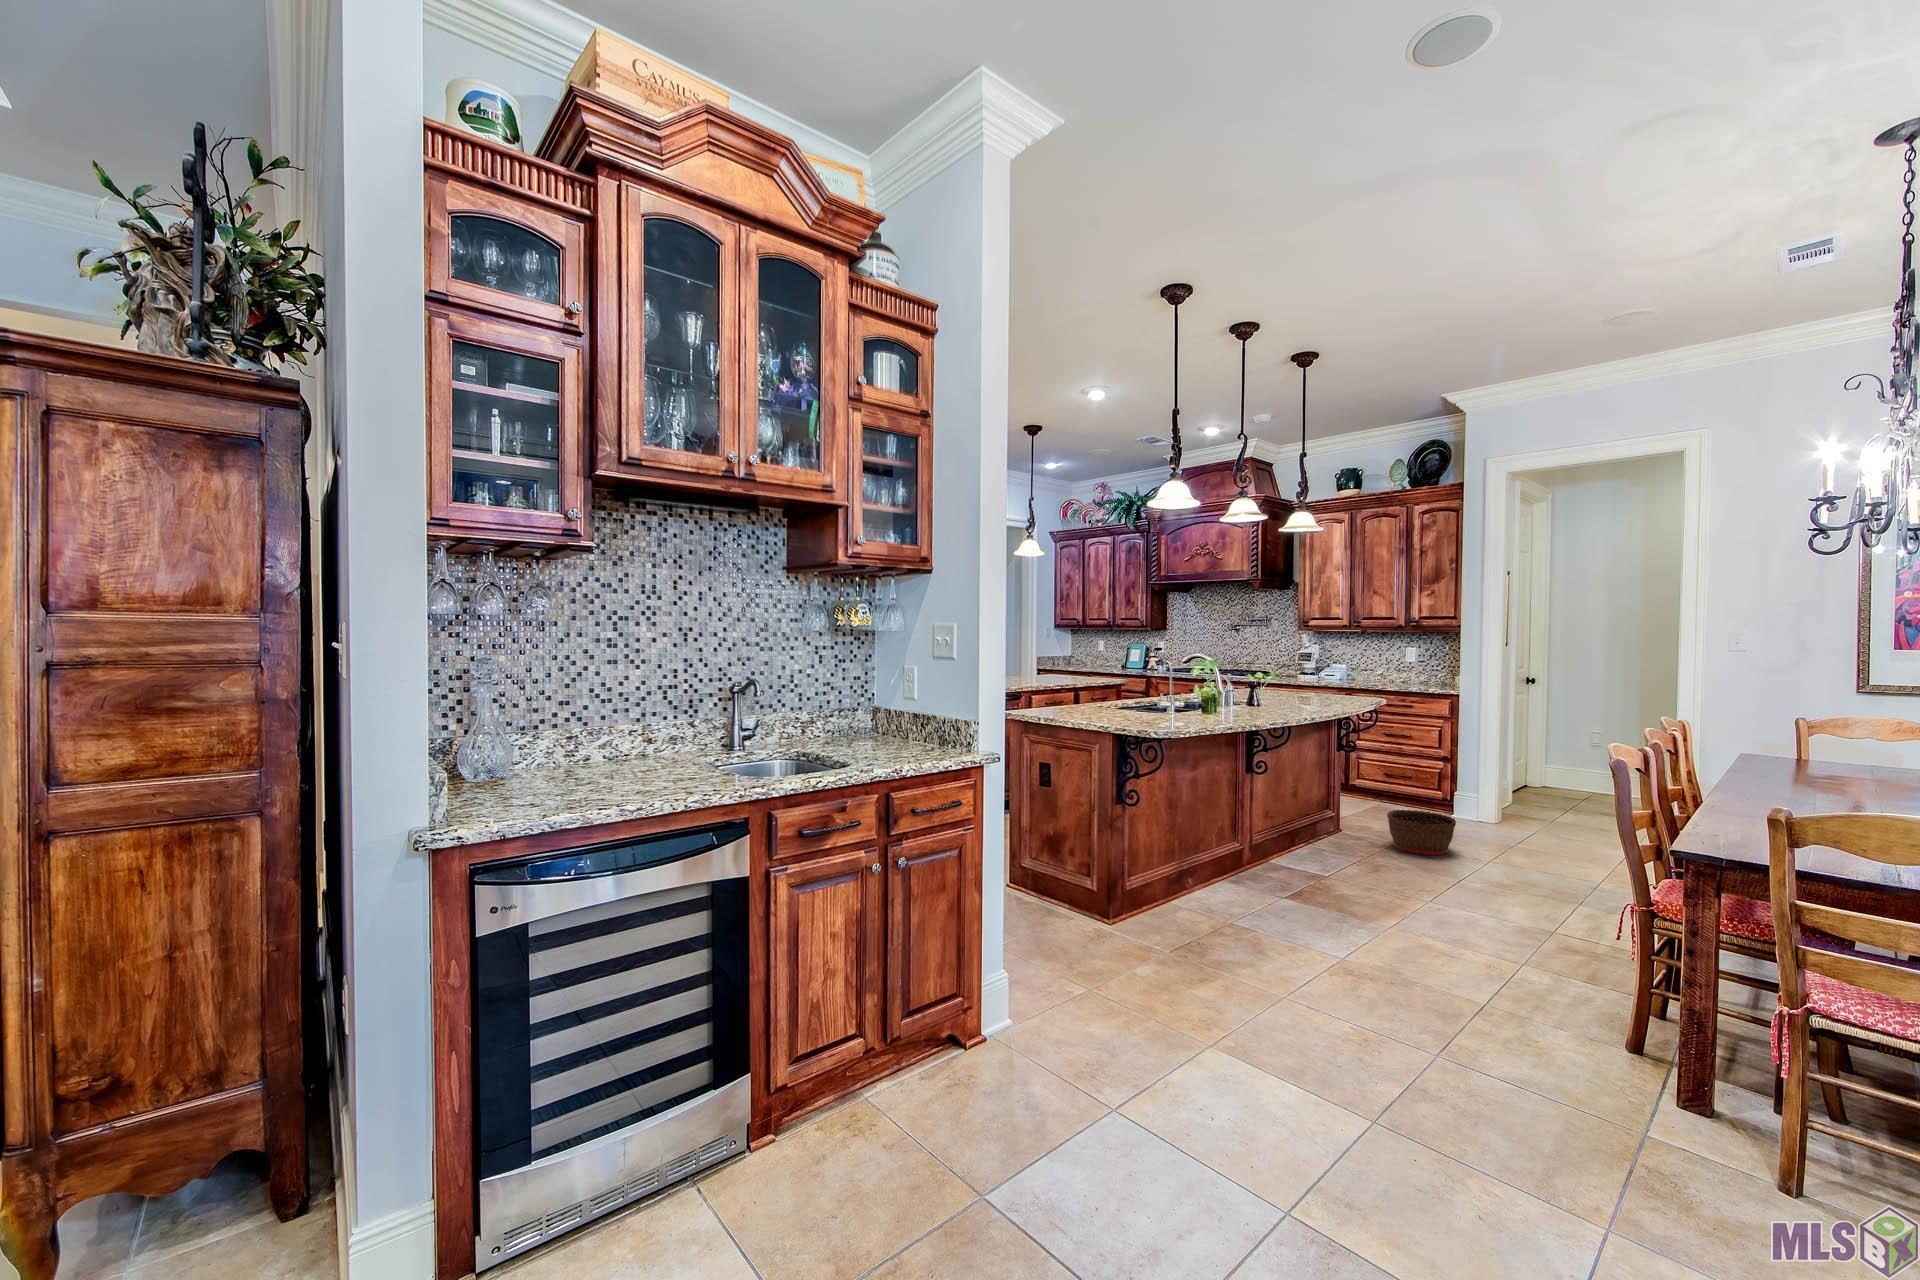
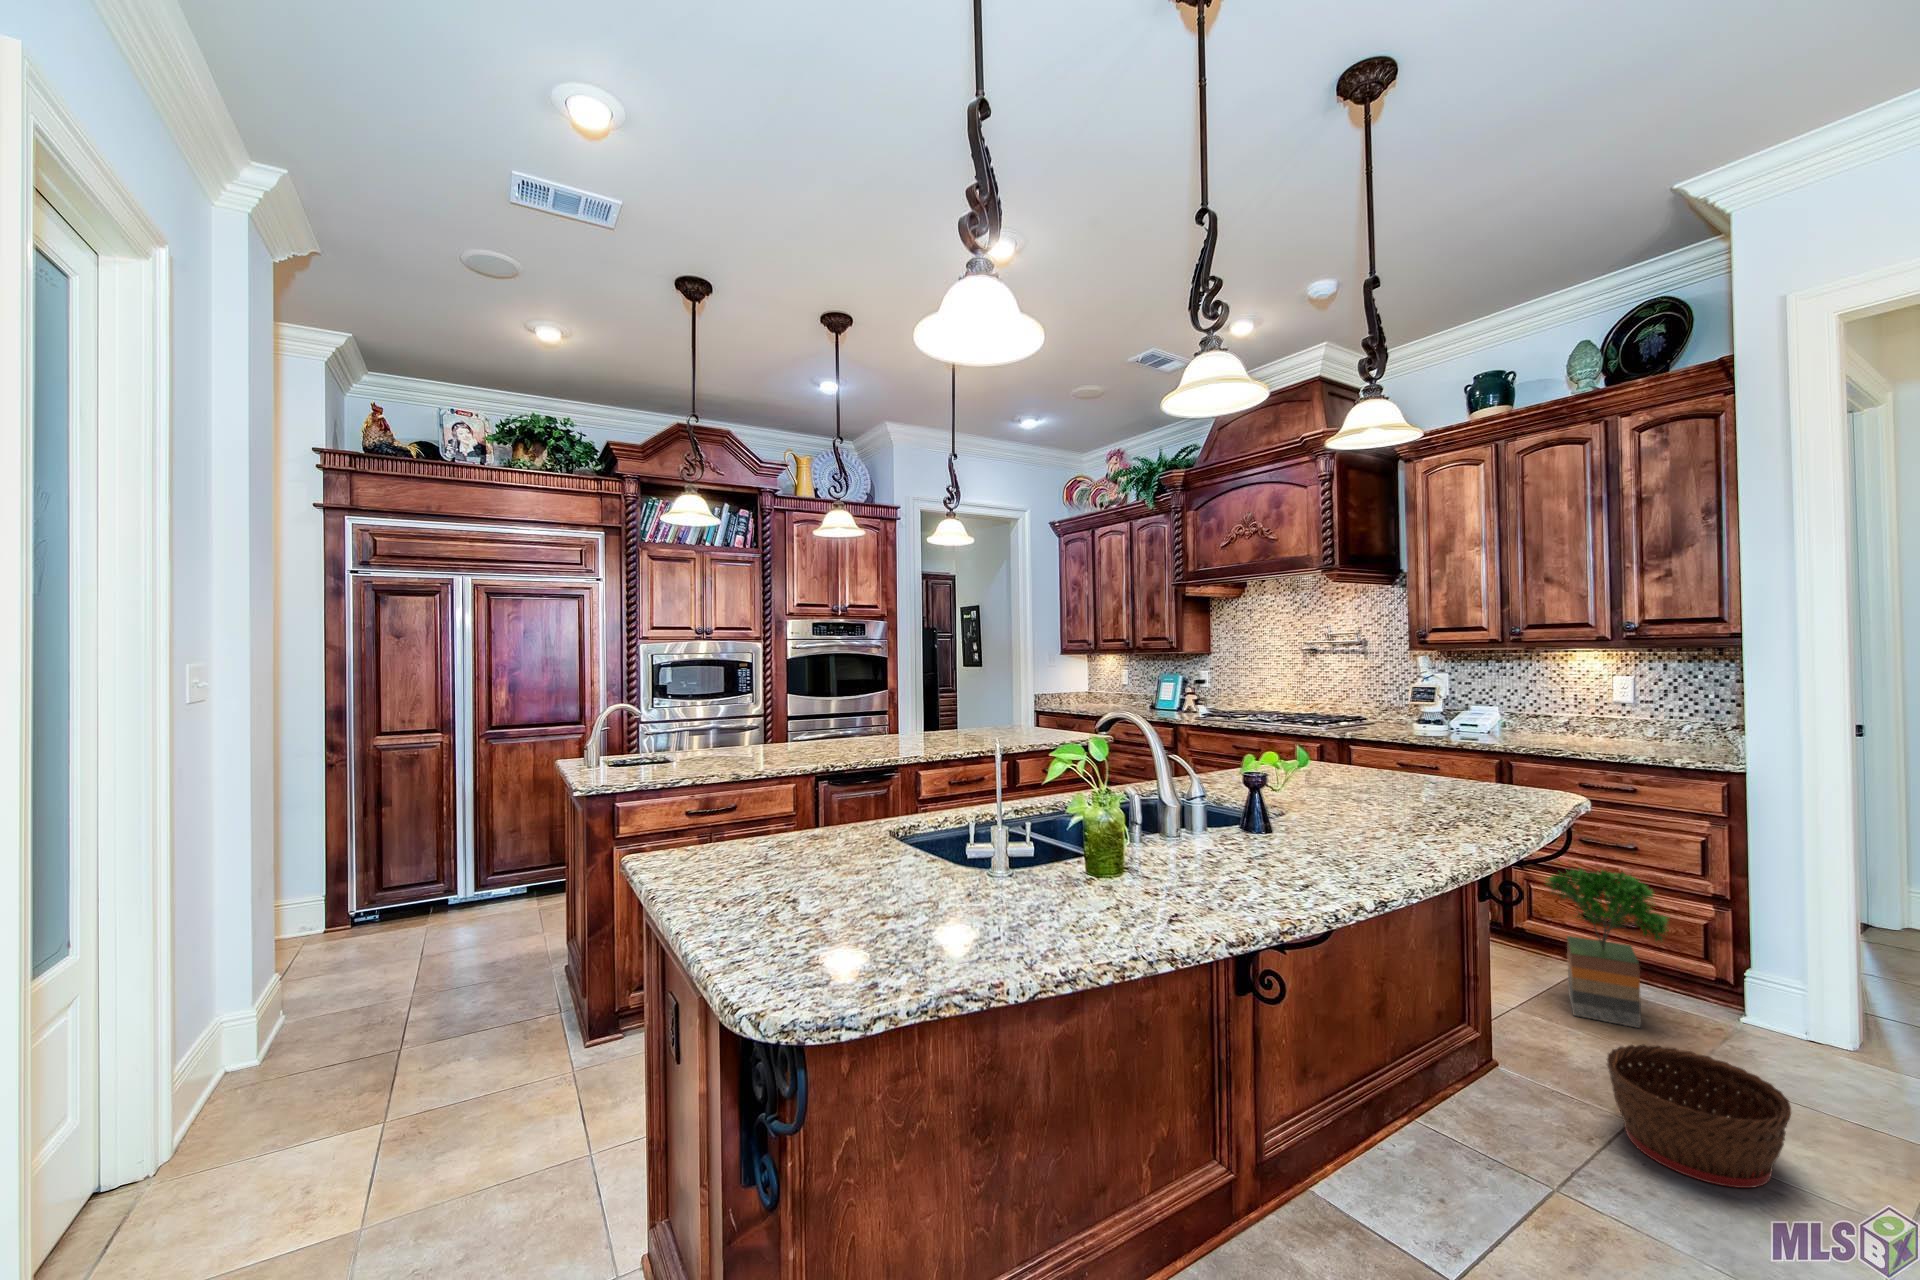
potted tree: none [1365,743,1422,820] -> present [1546,868,1669,1029]

